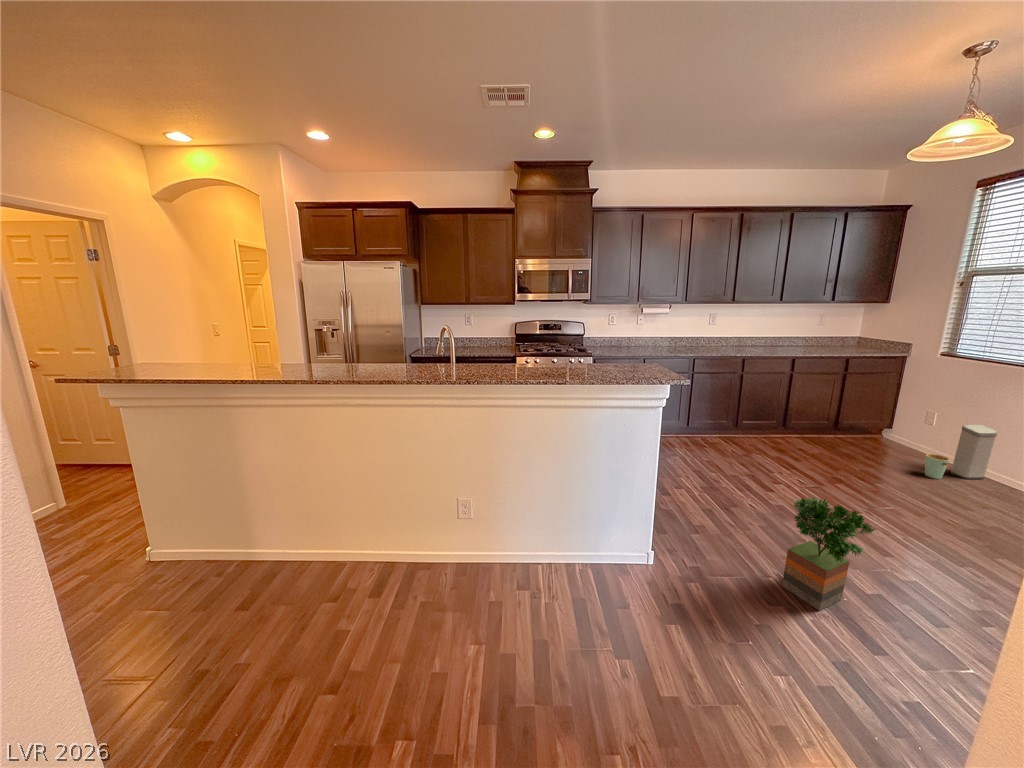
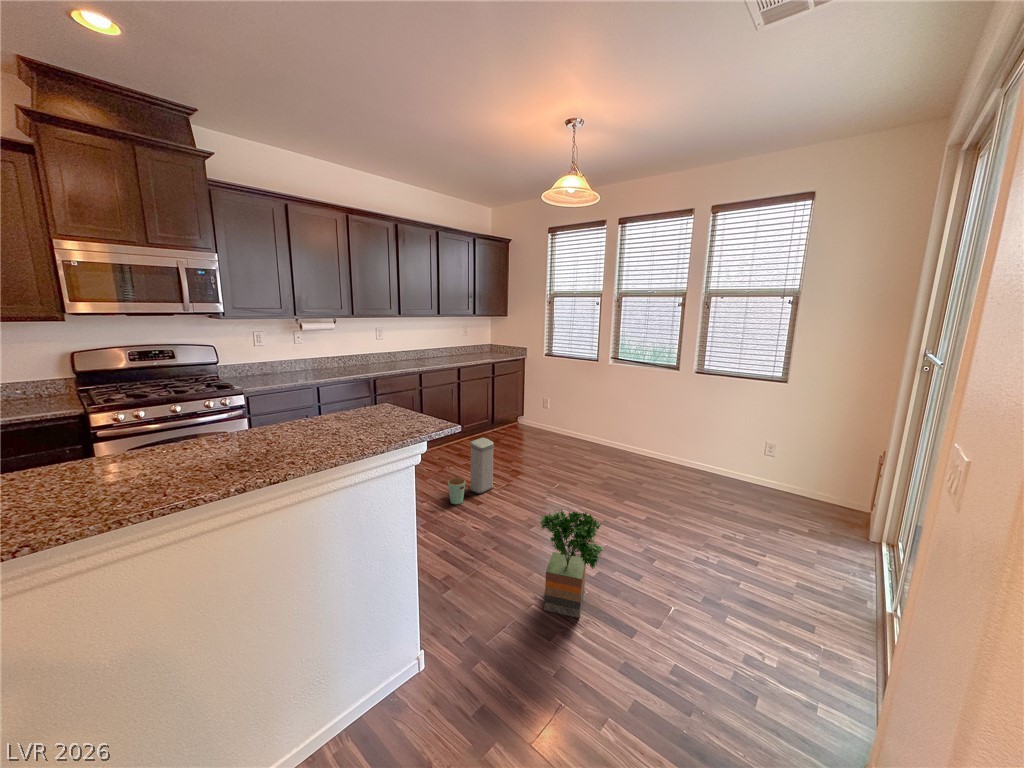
trash can: present [925,425,997,479] -> present [448,438,494,504]

